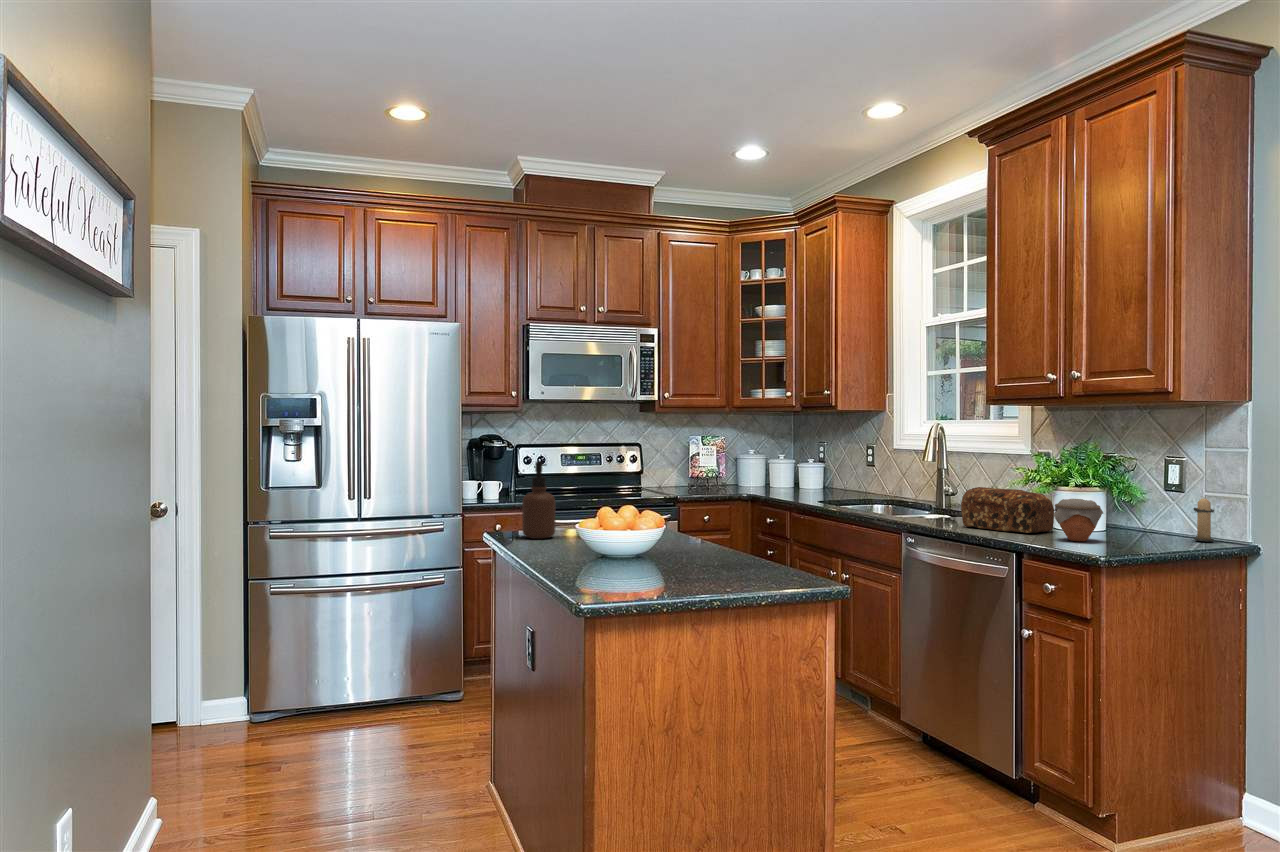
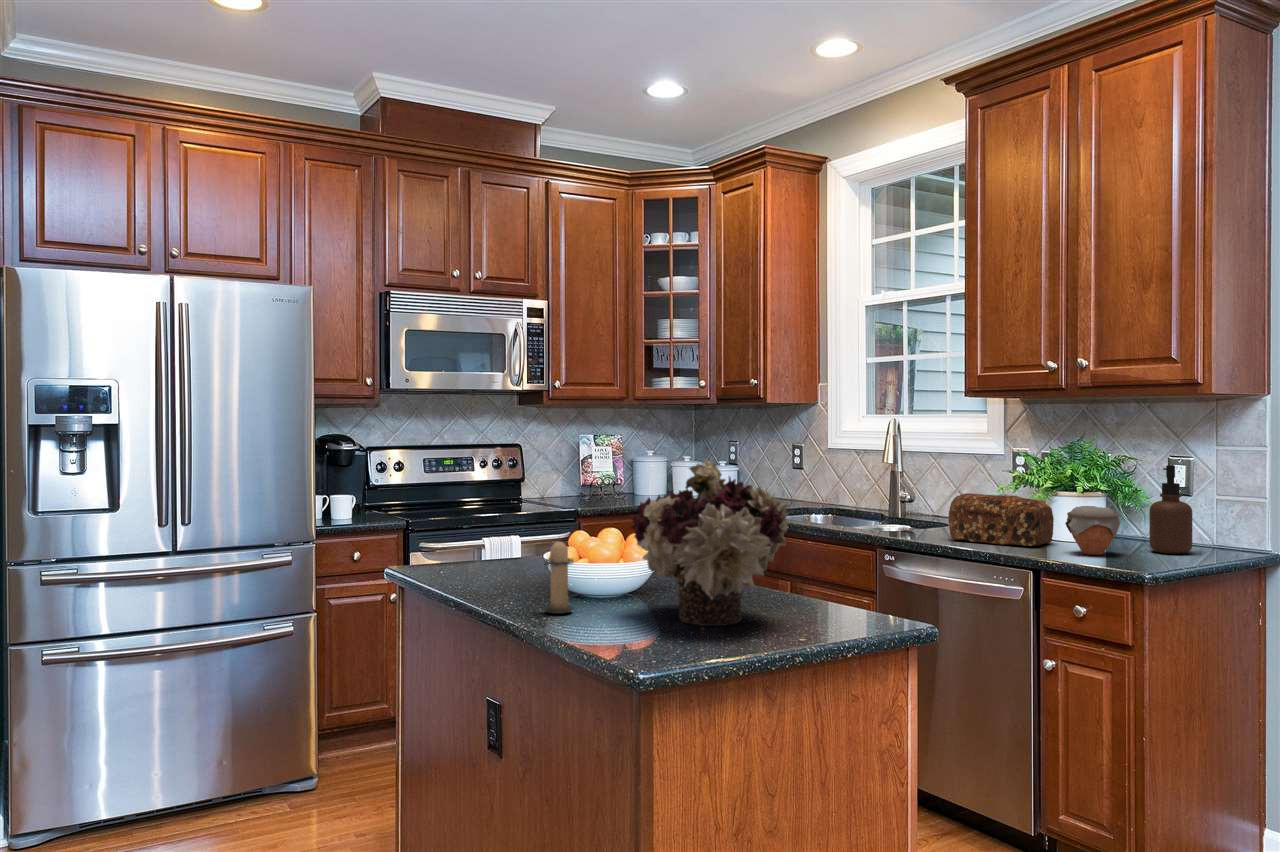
flower arrangement: none [630,450,743,576] -> present [630,459,789,626]
soap dispenser: present [522,462,556,539] -> present [1149,465,1192,554]
candle: present [1193,498,1214,542] -> present [544,541,573,614]

